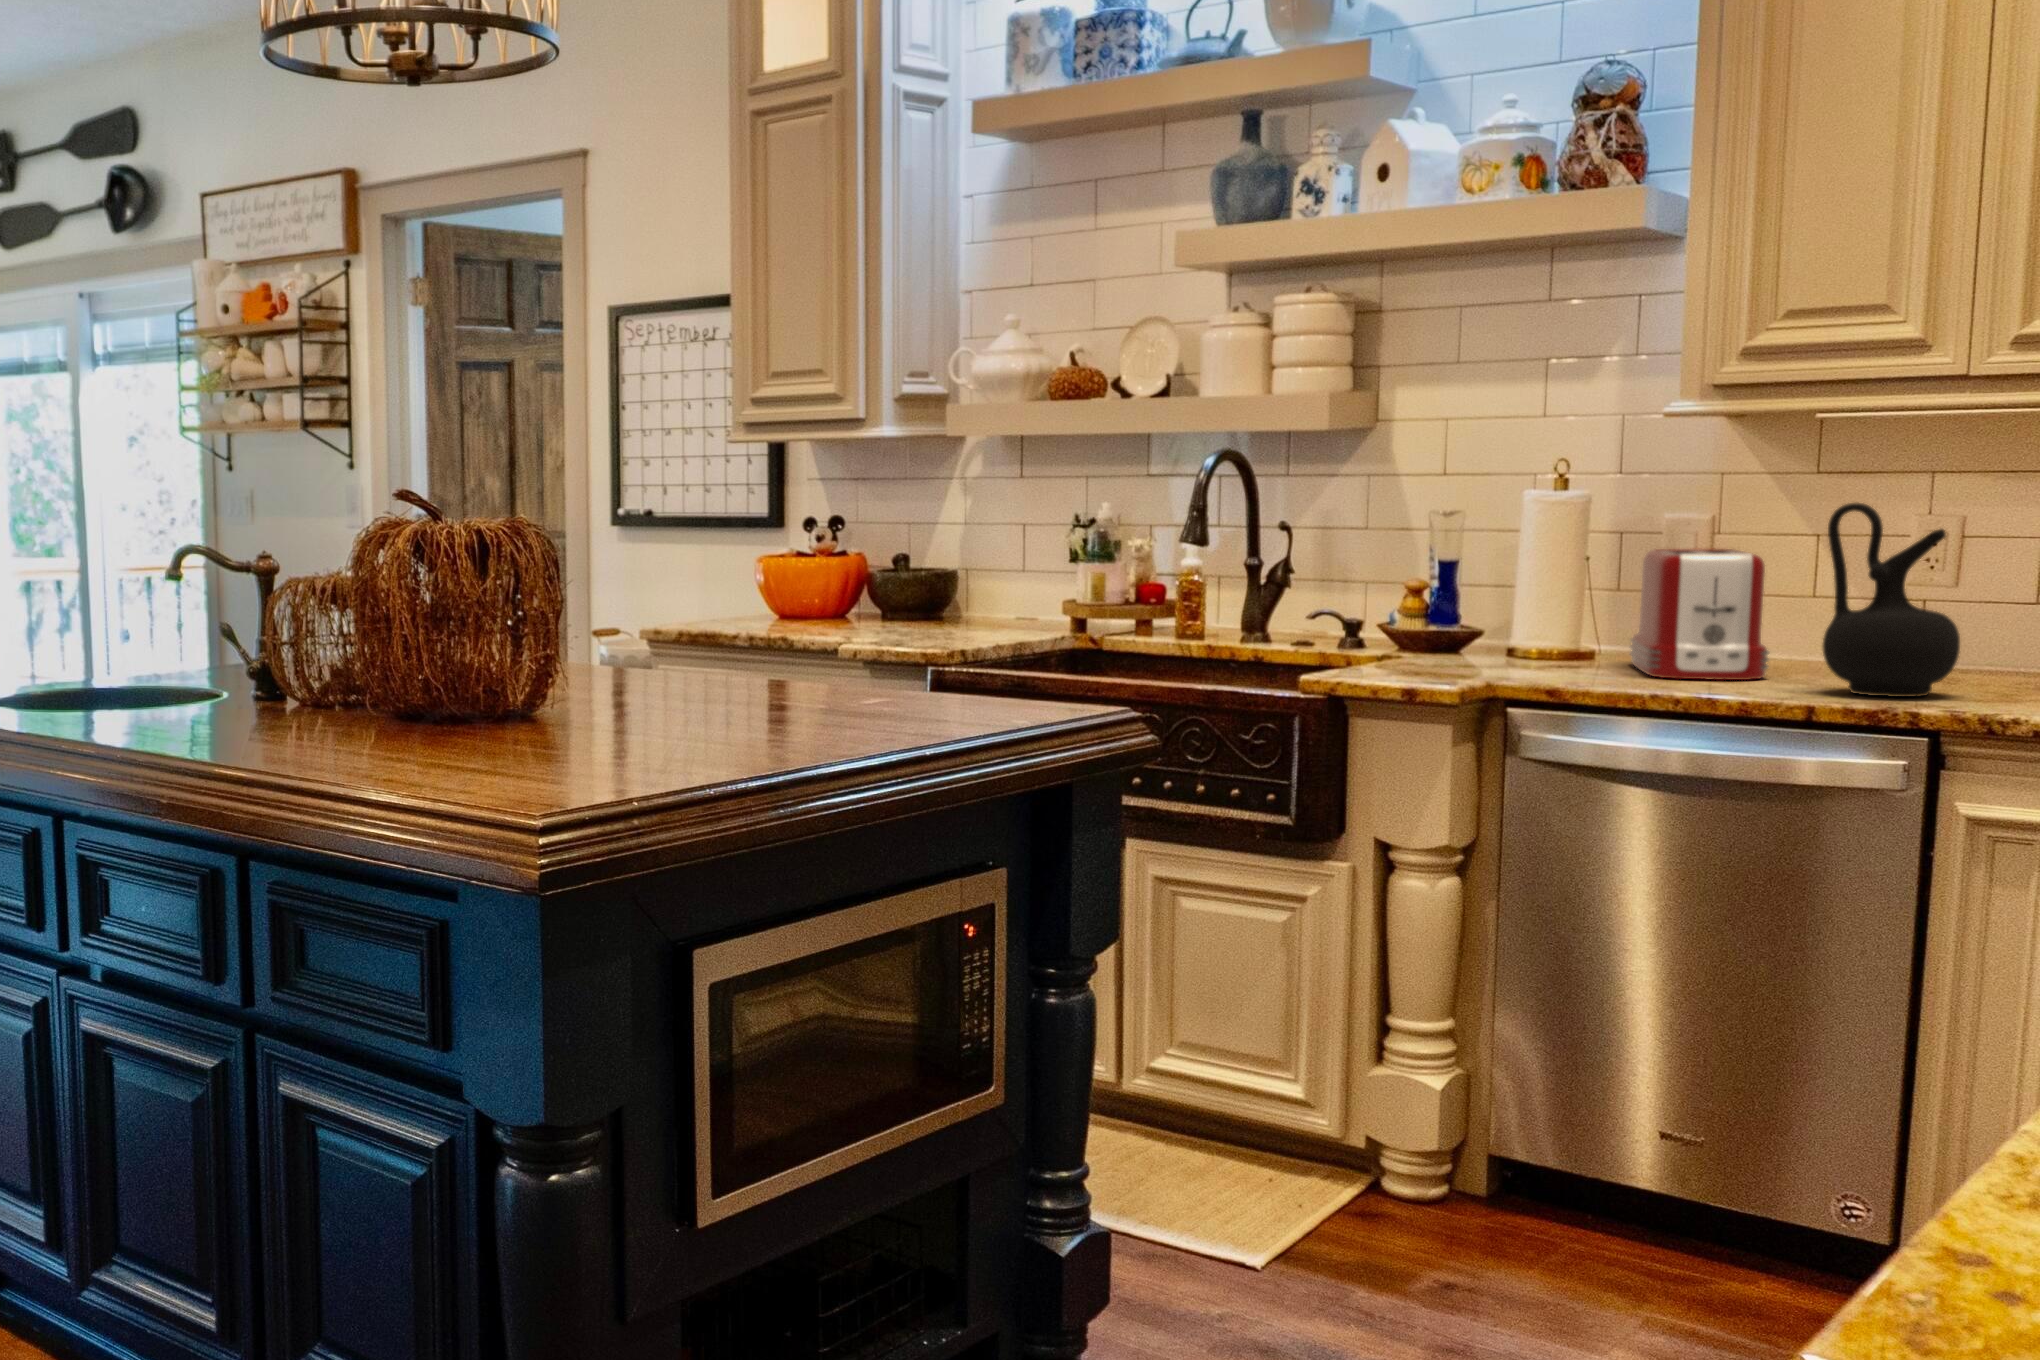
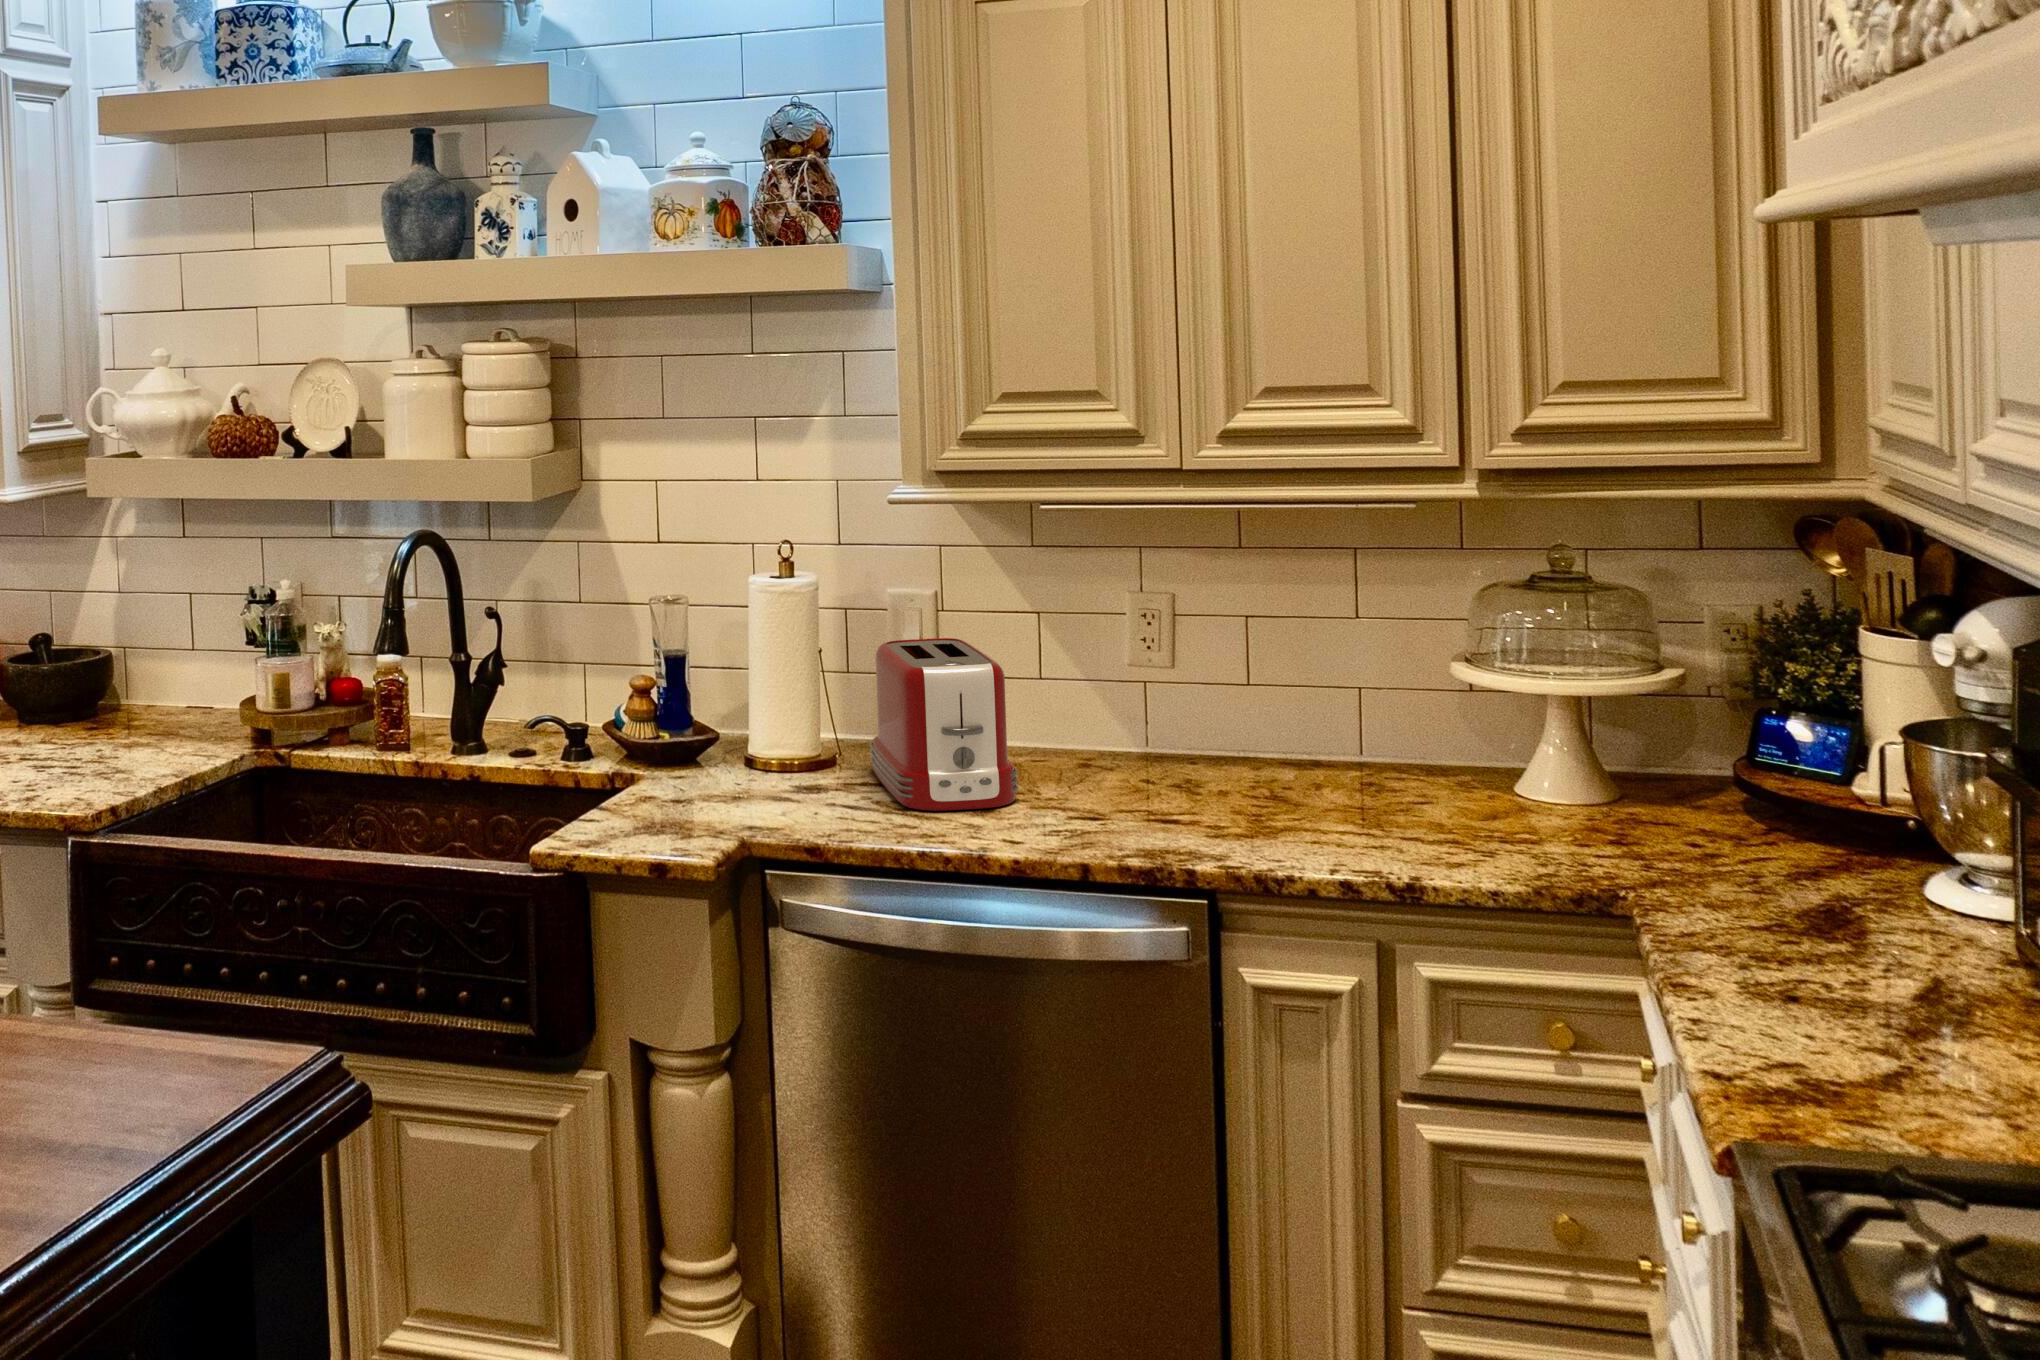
ceramic jug: present [1823,503,1960,697] -> none [1073,621,1211,842]

